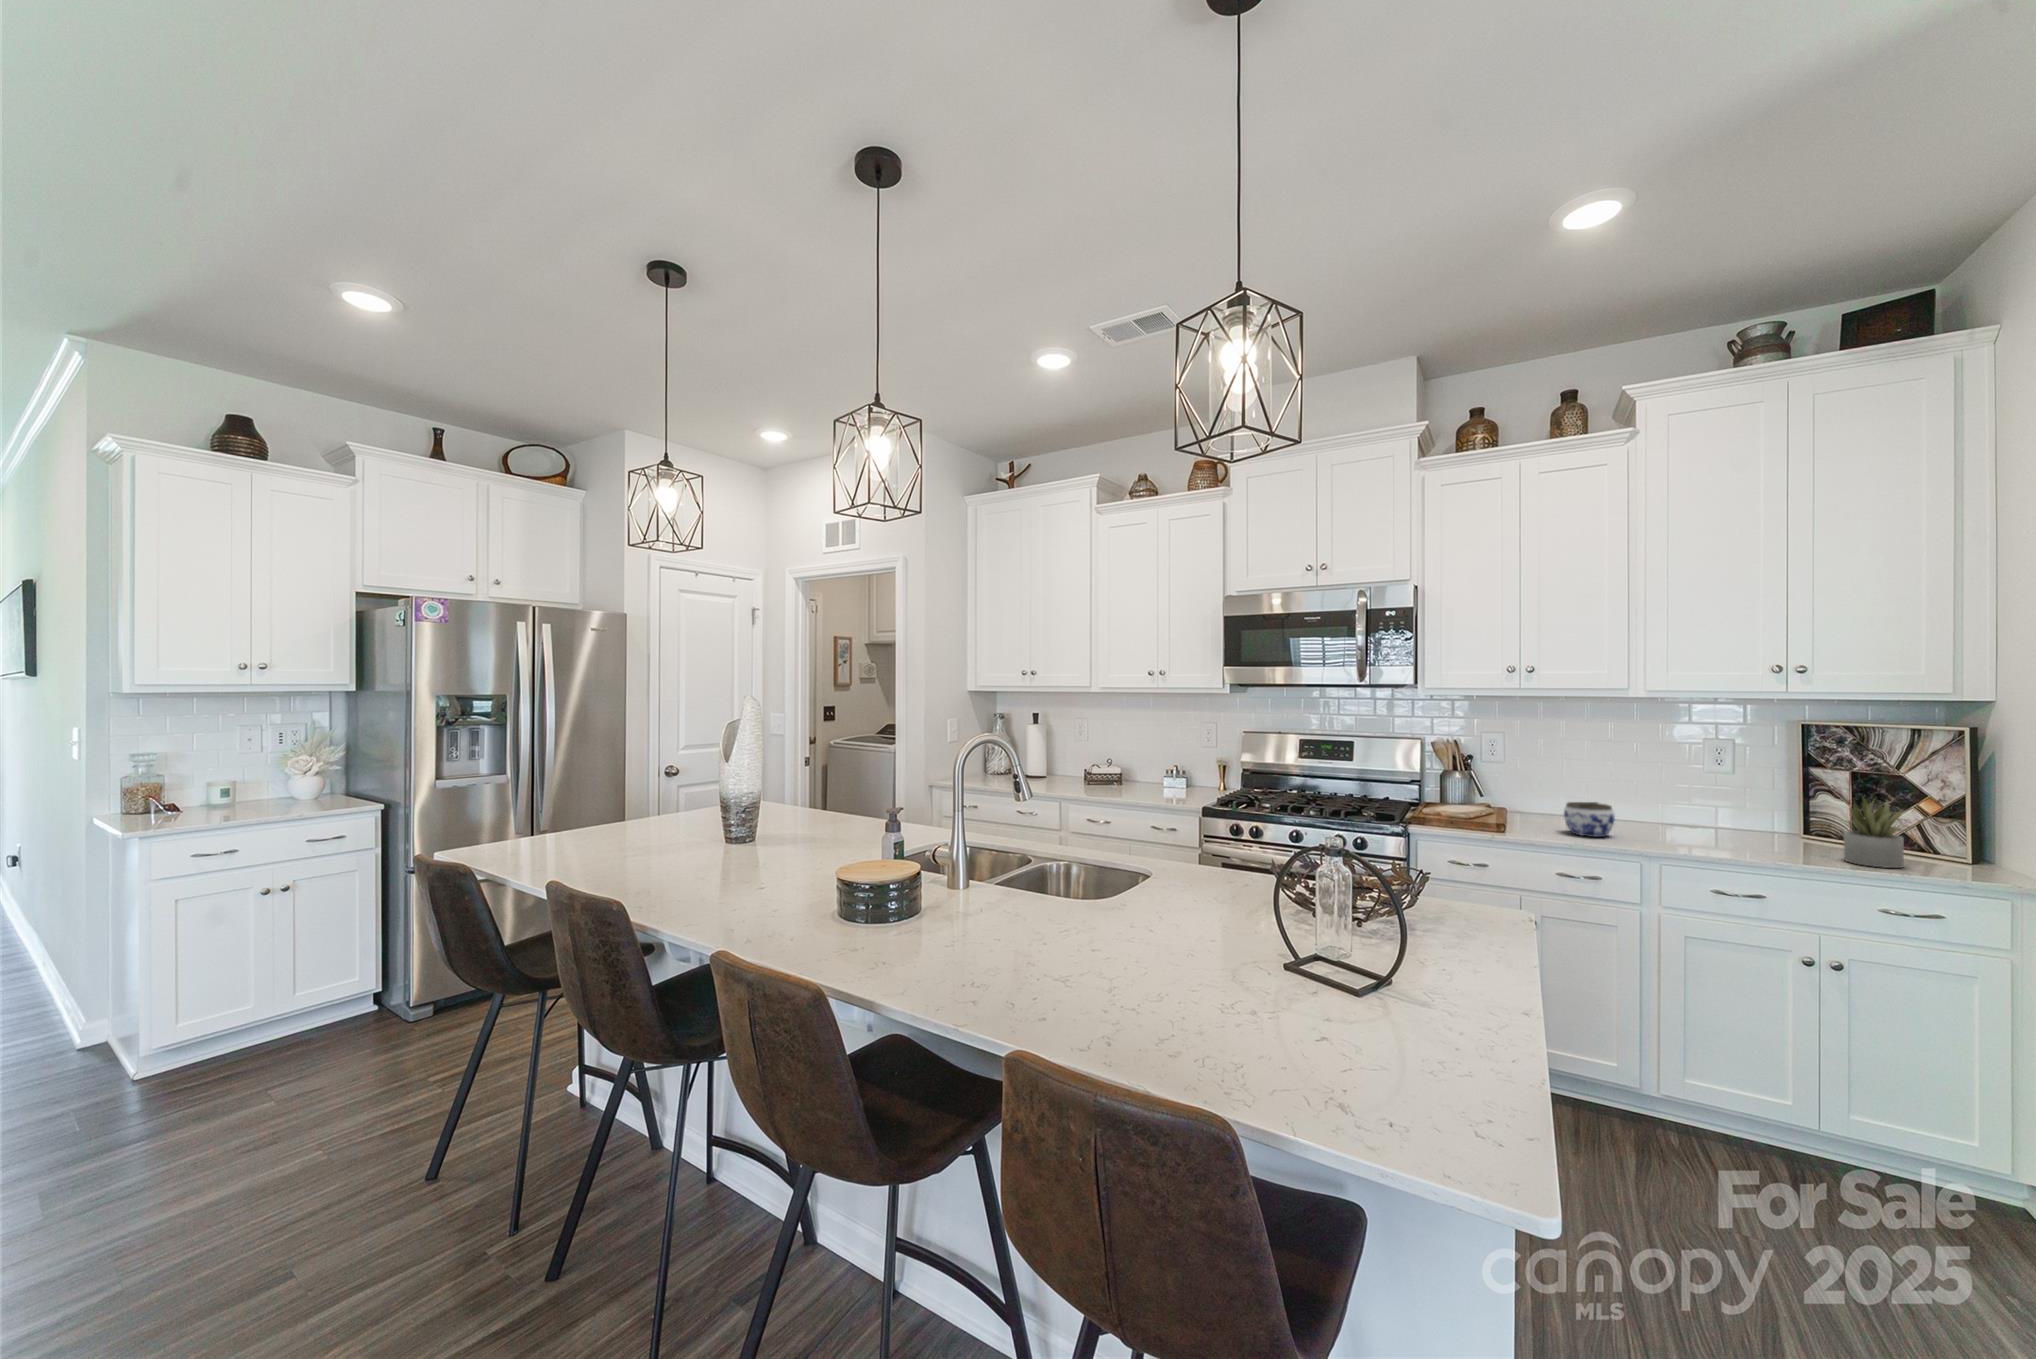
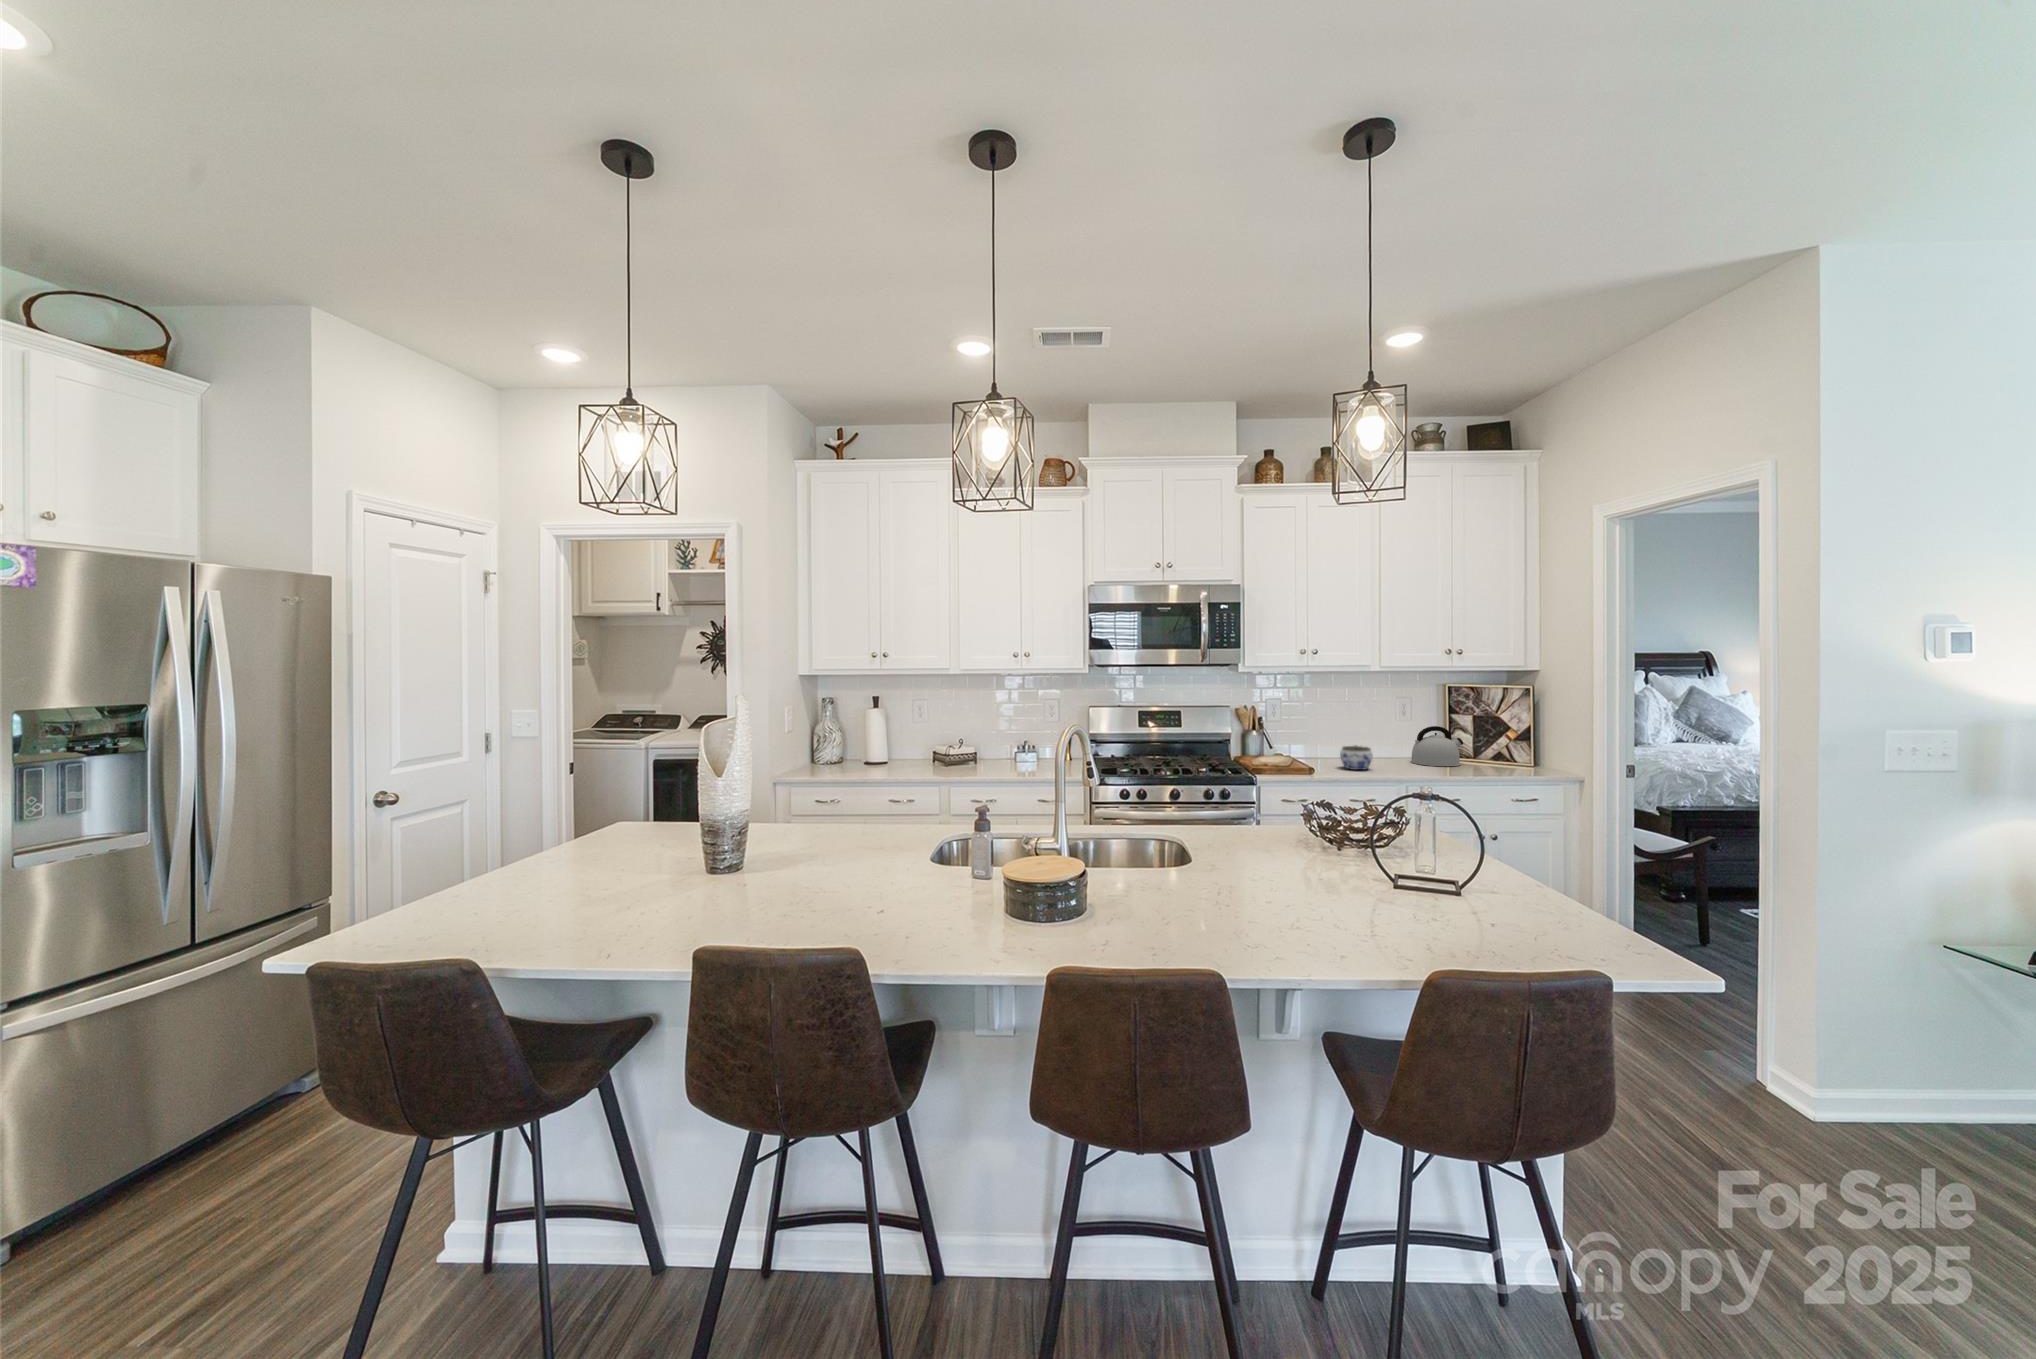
kettle: none [1714,784,1814,848] -> present [1411,726,1463,766]
succulent plant: present [1844,799,1904,868] -> none [1488,730,1522,773]

